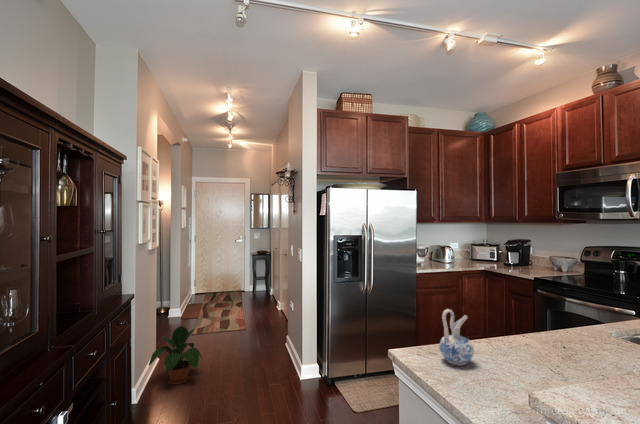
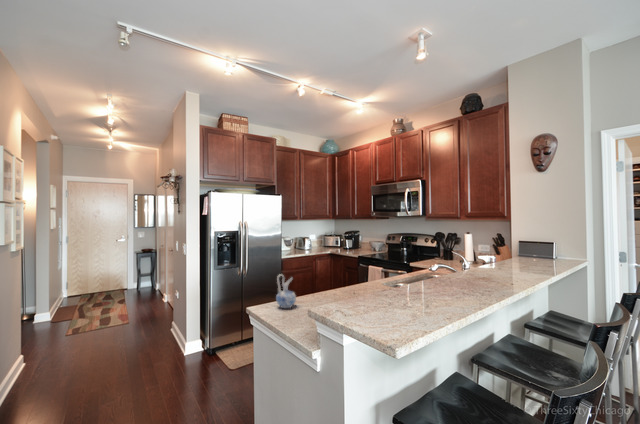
potted plant: present [149,326,202,384] -> none [16,324,81,382]

